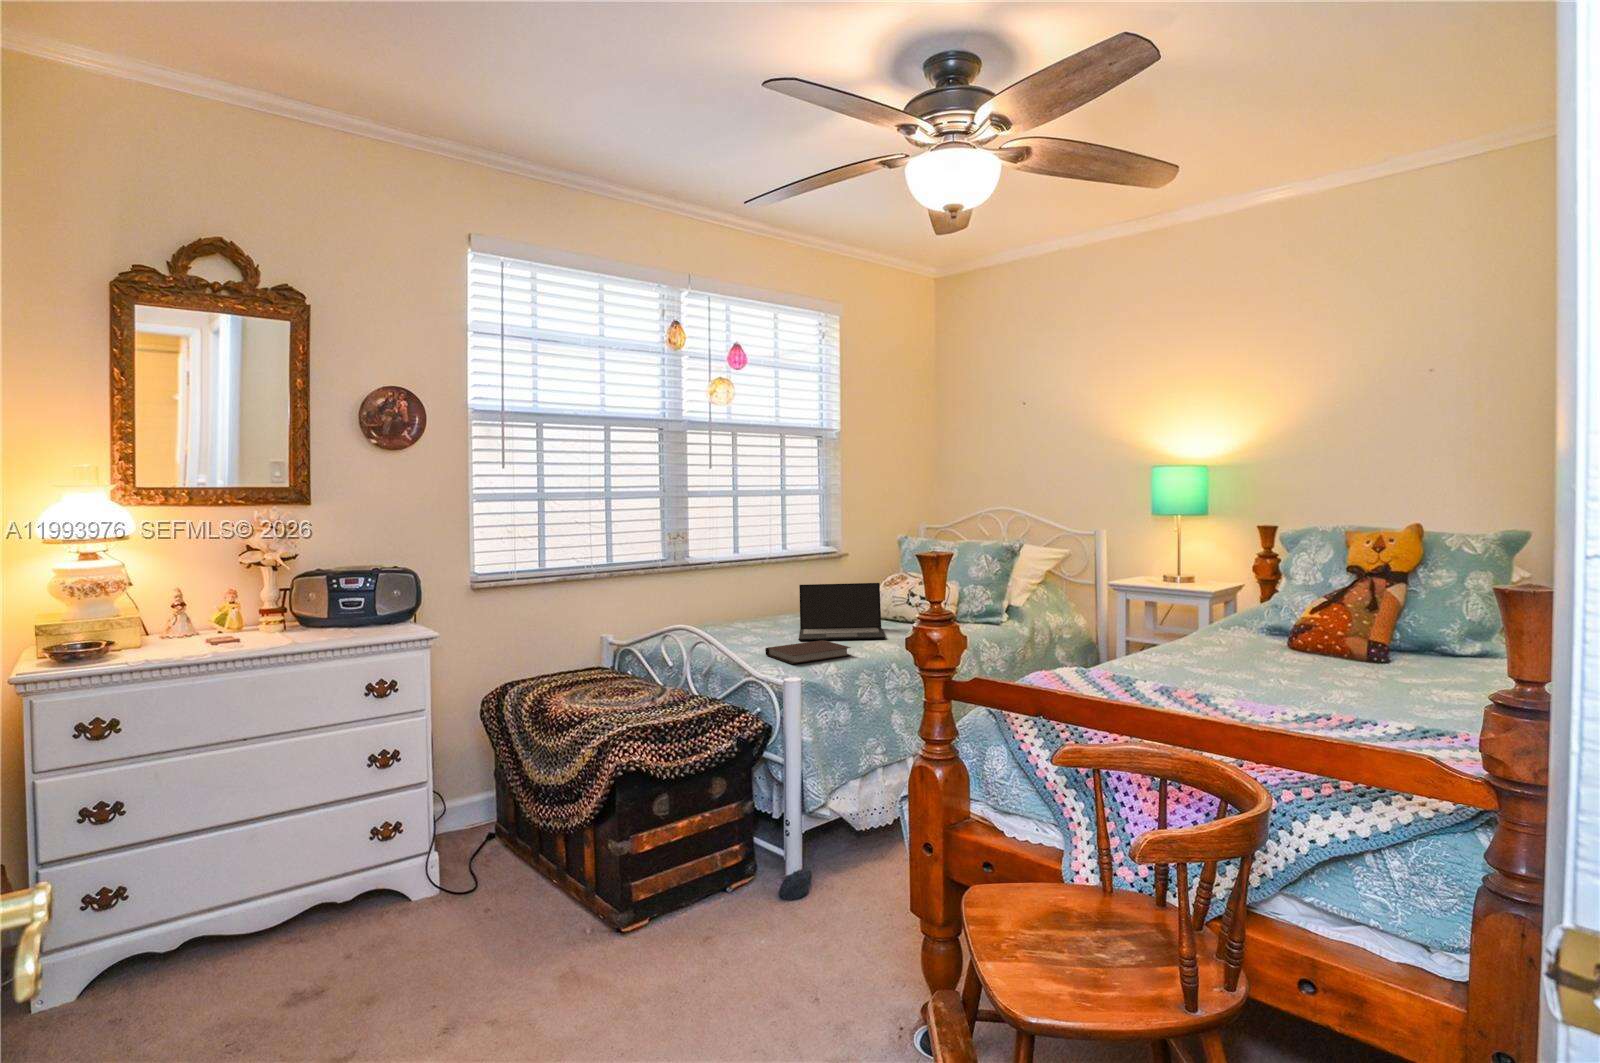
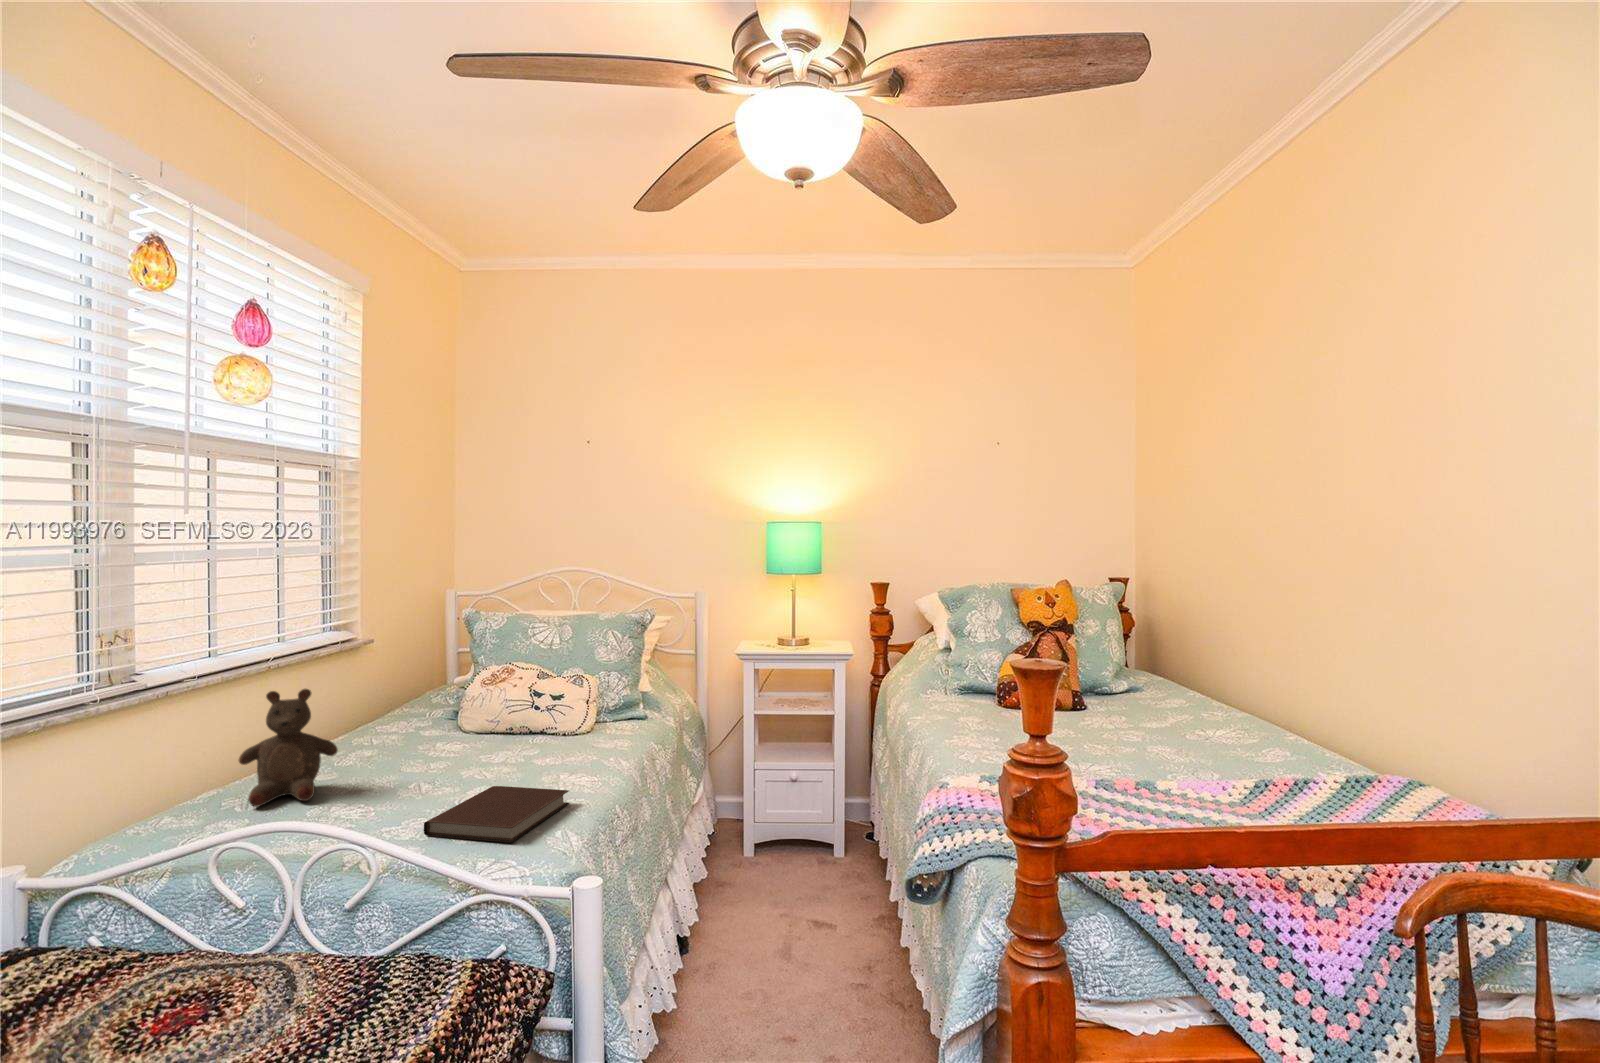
stuffed bear: none [722,574,768,635] -> present [239,689,338,807]
laptop: present [799,583,885,640] -> none [386,680,561,793]

